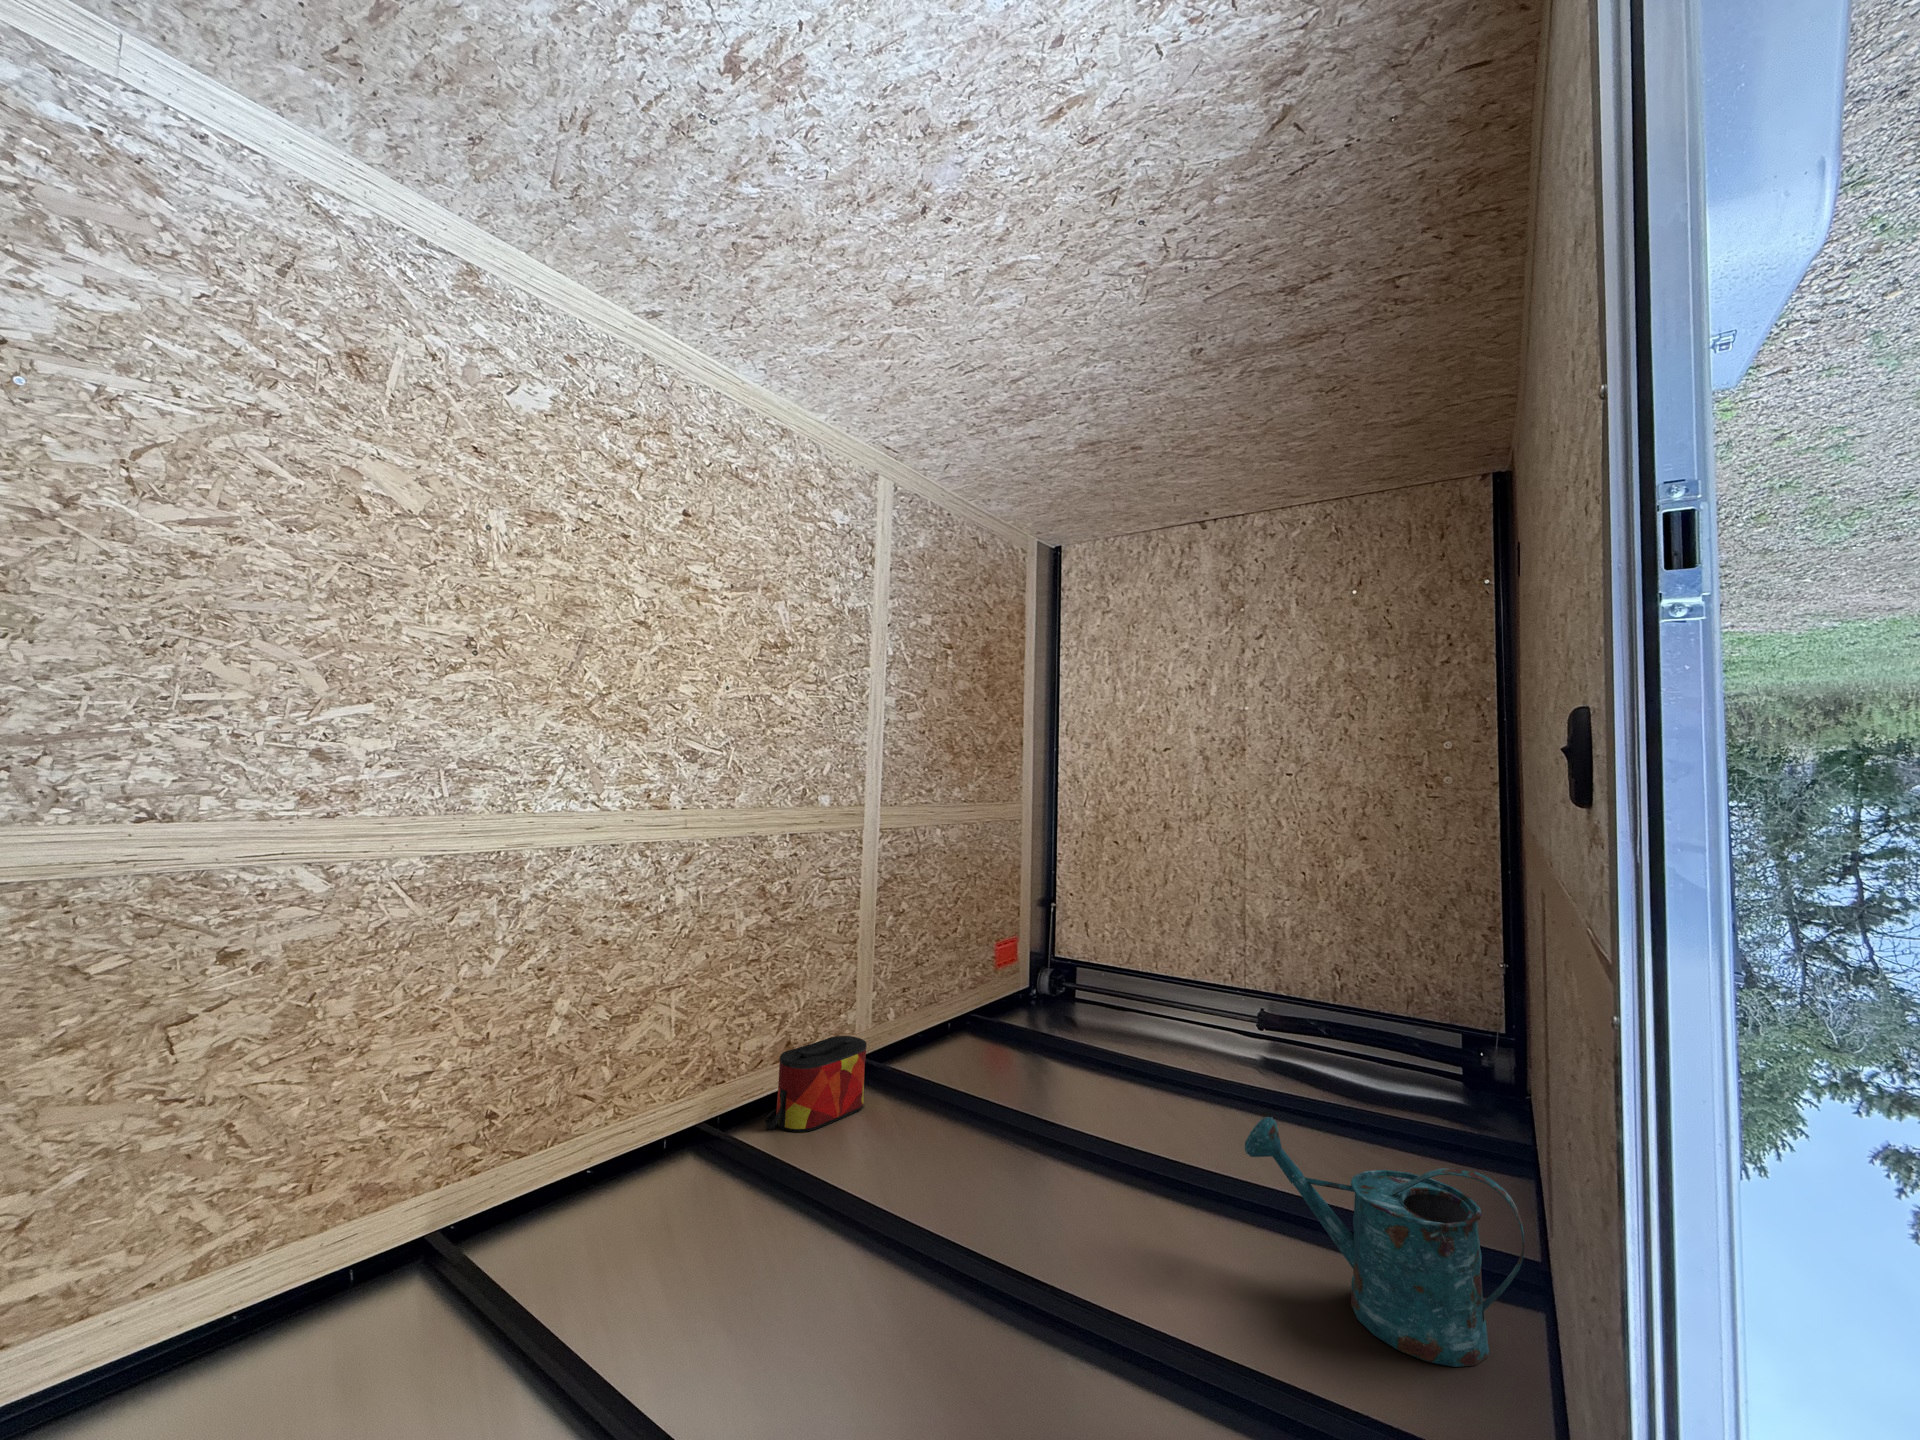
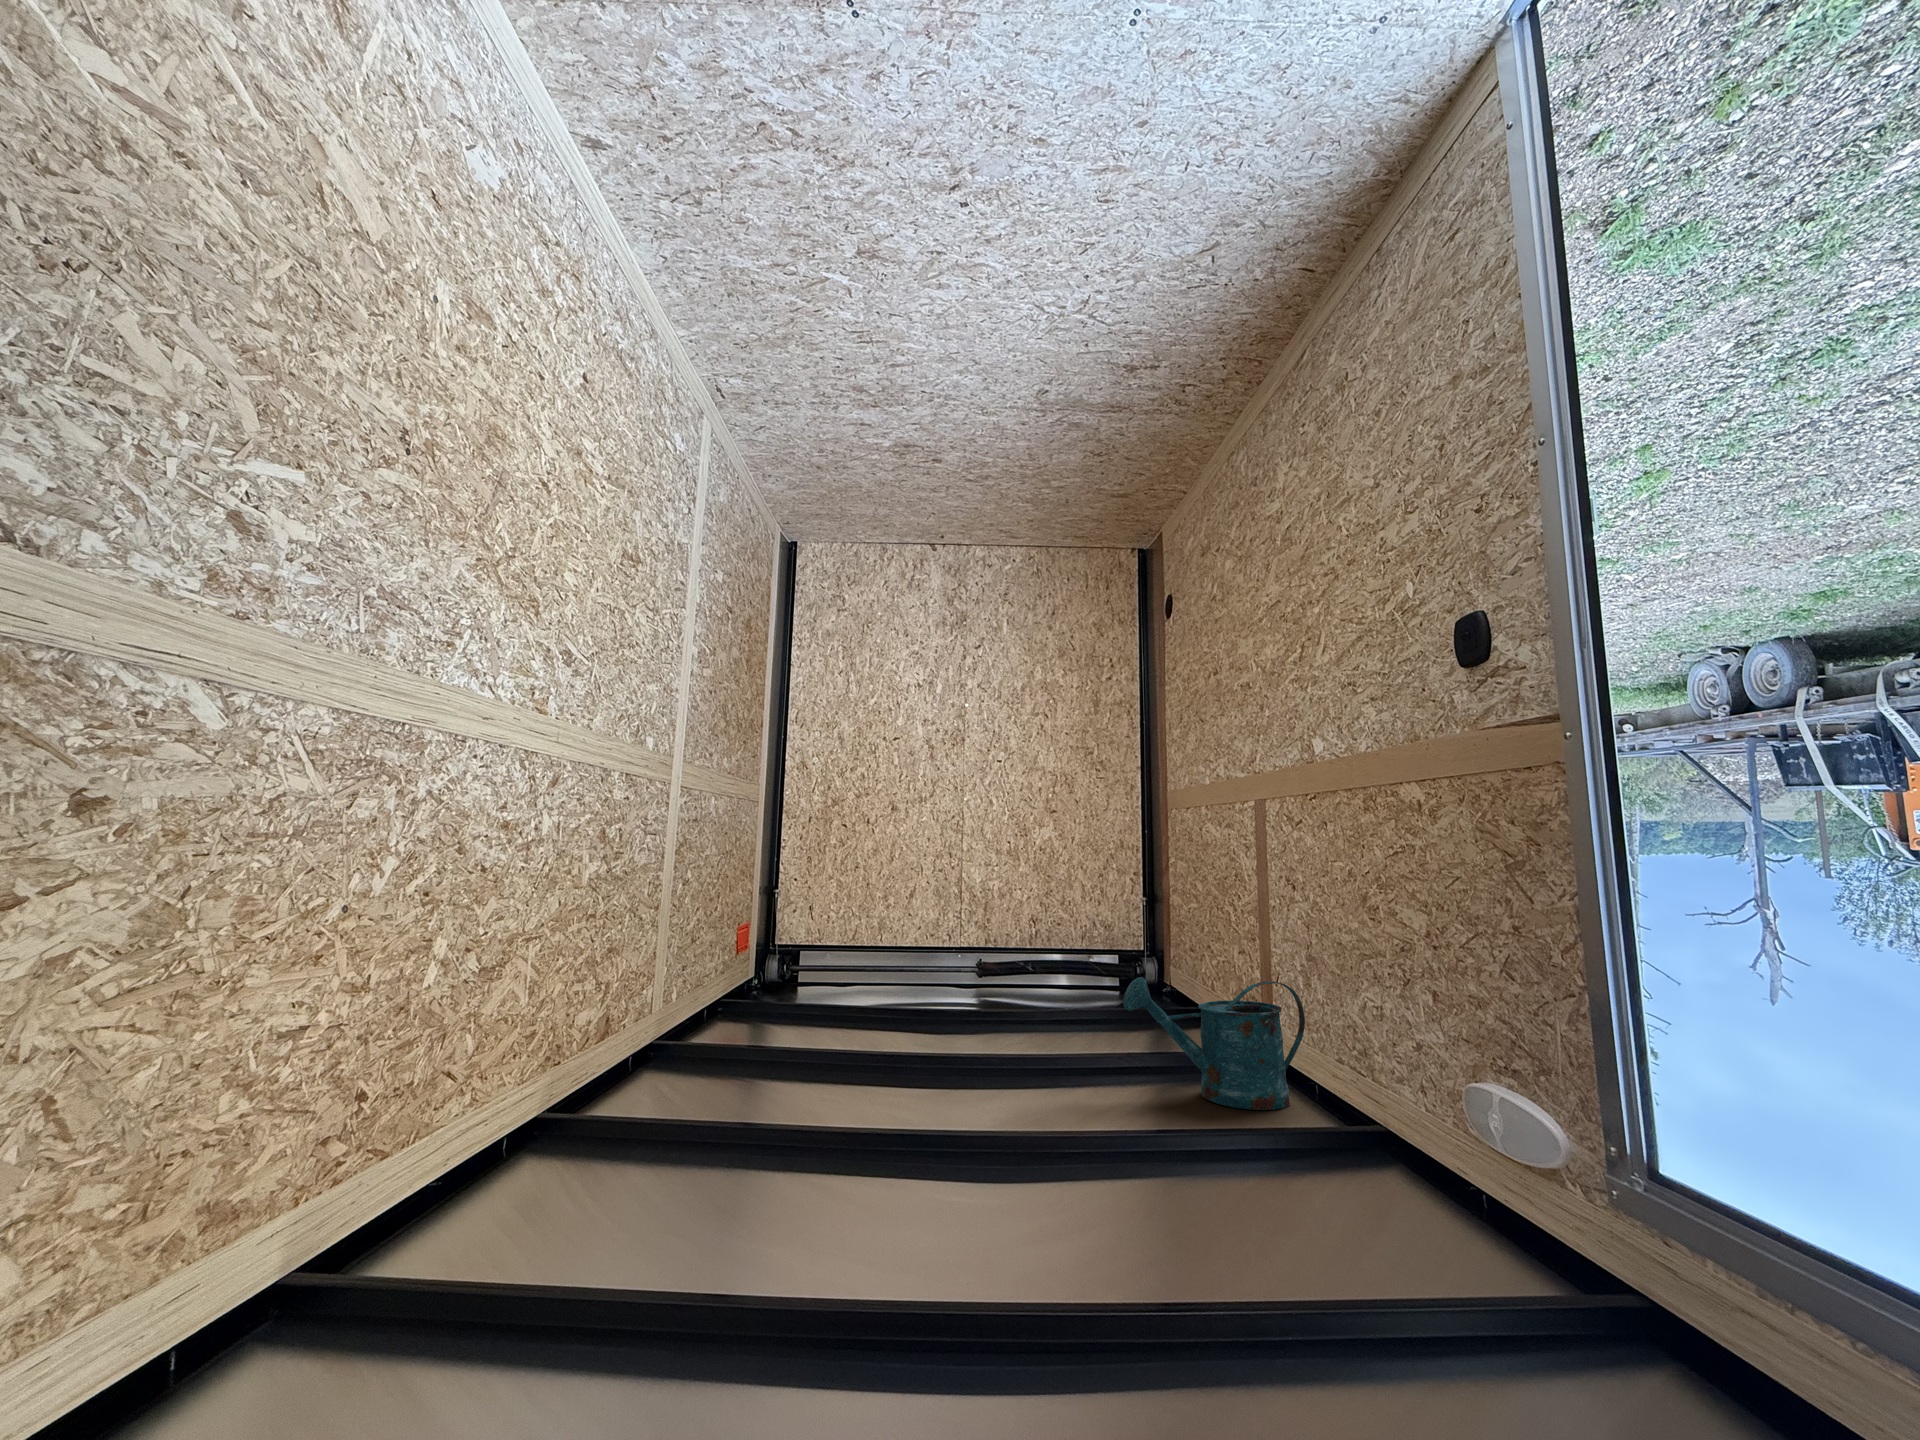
bag: present [765,1036,866,1132] -> none [608,1010,703,1116]

